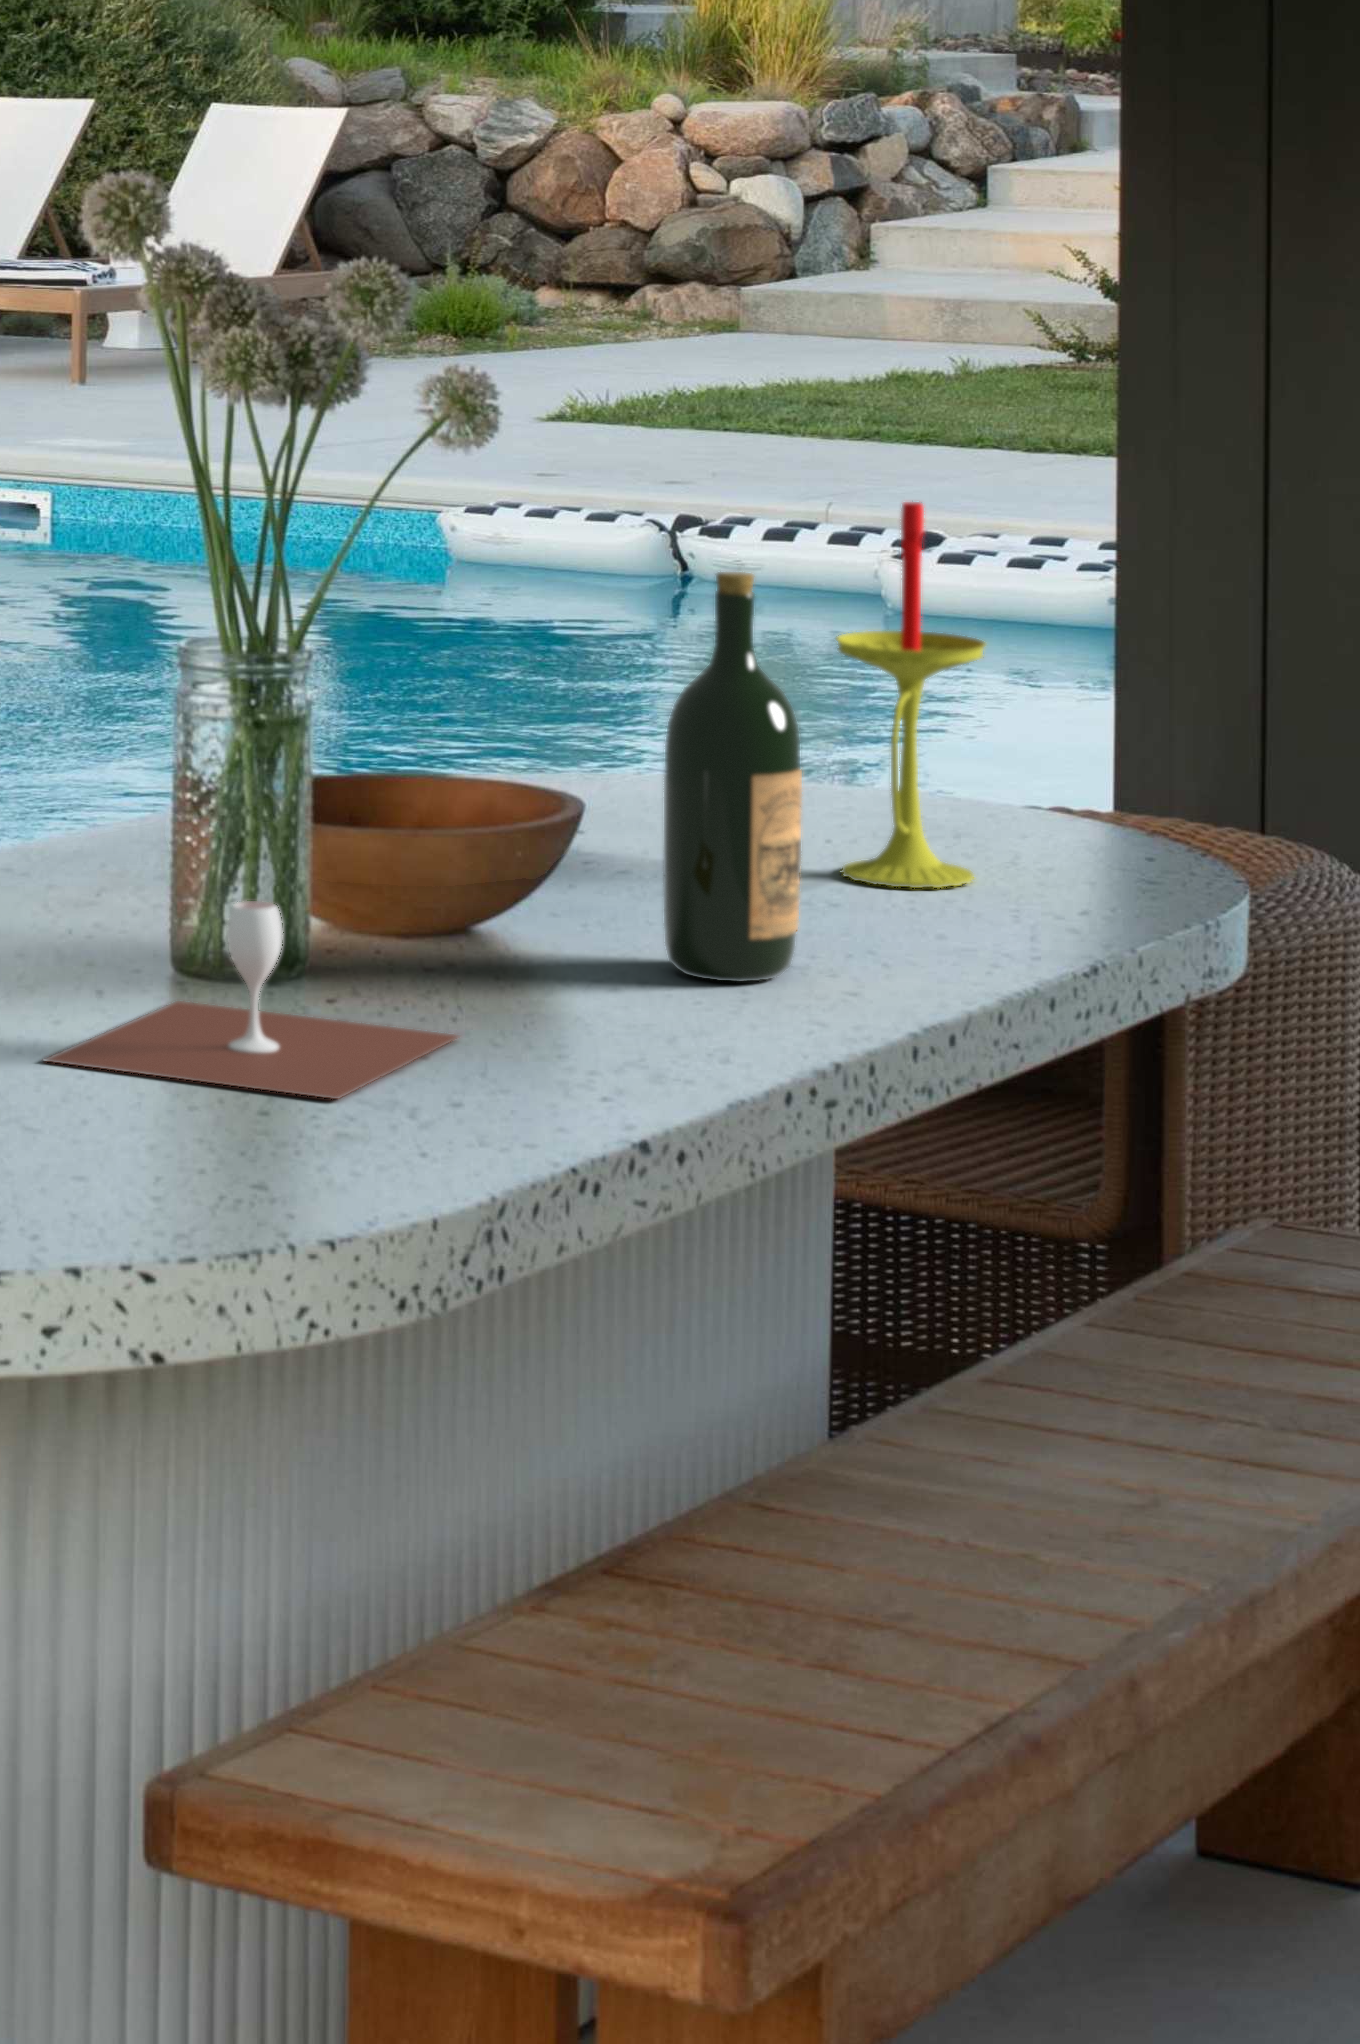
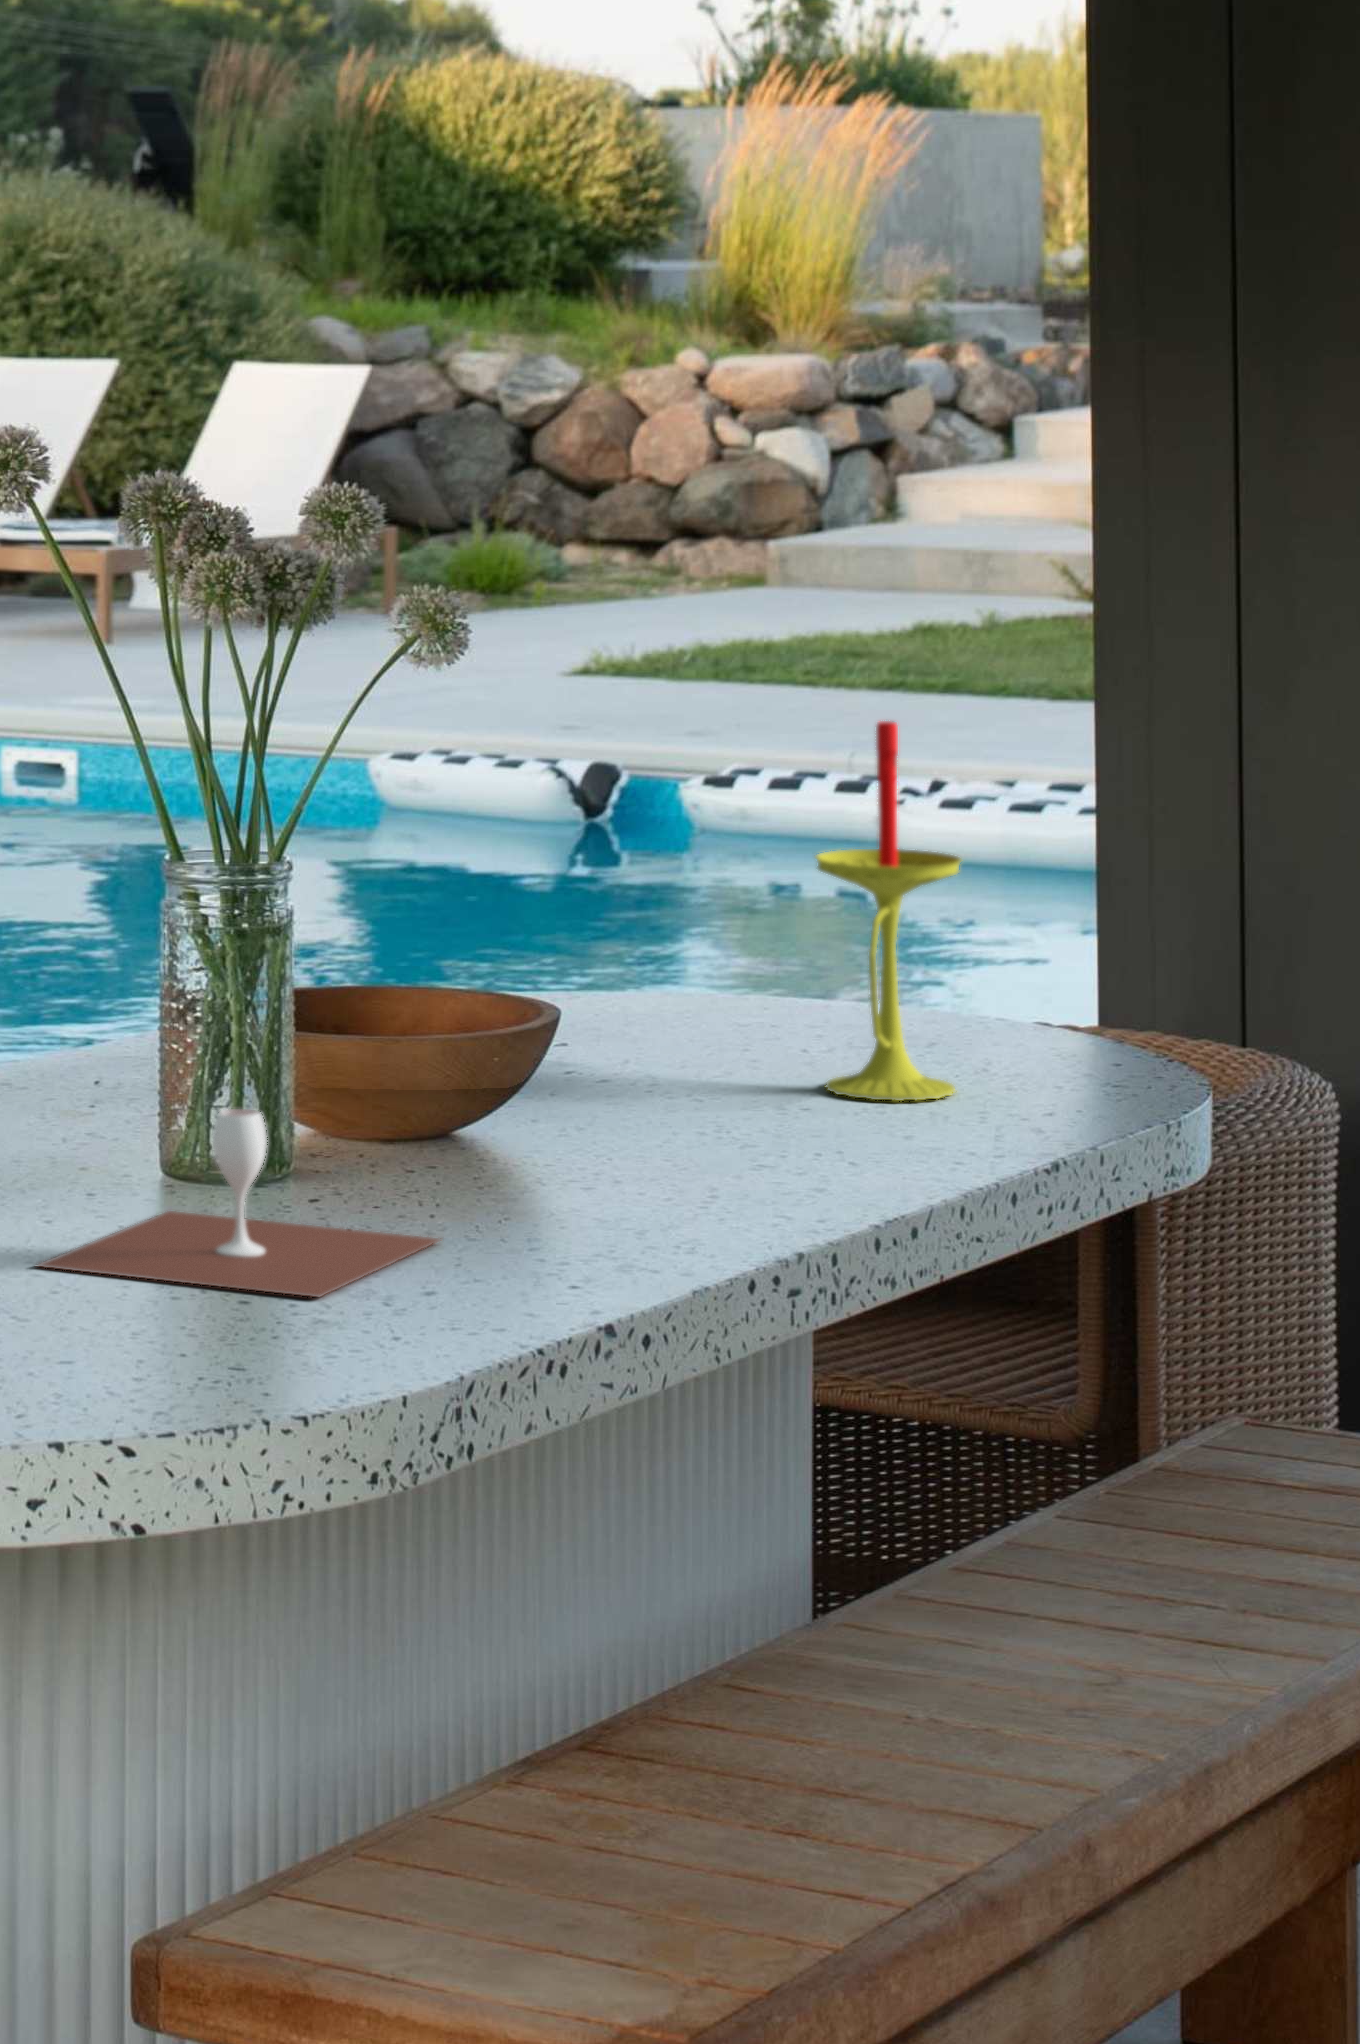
wine bottle: present [663,572,802,981] -> none [641,787,775,1188]

